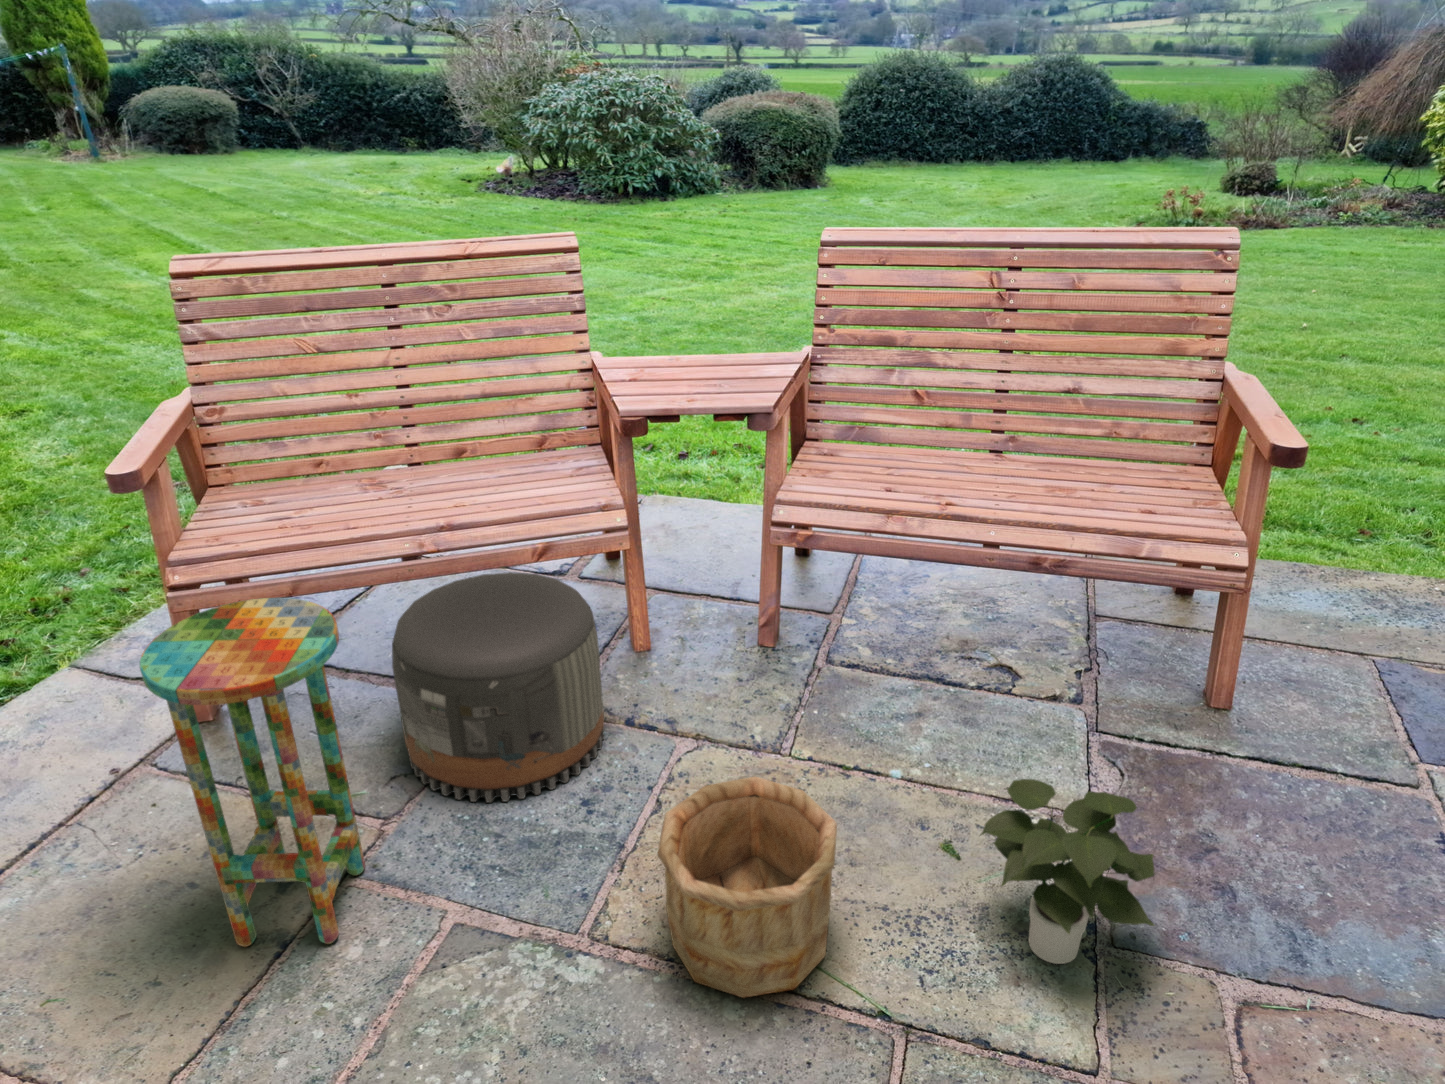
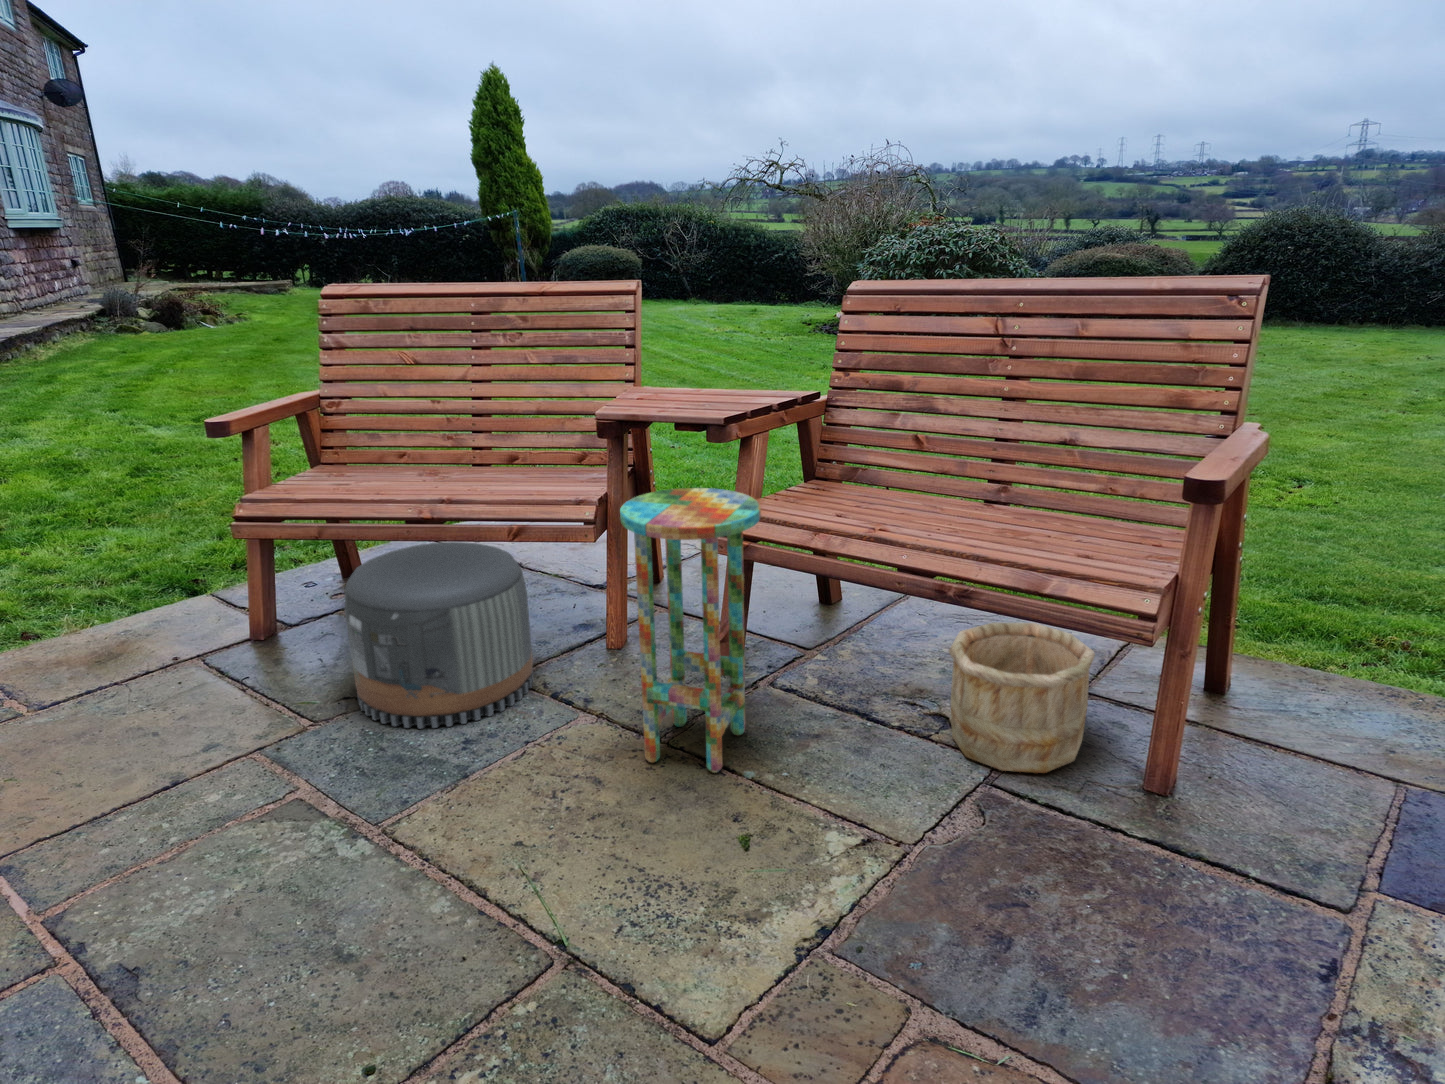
side table: present [140,598,365,947] -> present [620,488,761,773]
wooden bucket: present [657,777,837,998] -> present [949,622,1095,773]
potted plant: present [980,779,1155,964] -> none [693,756,869,949]

